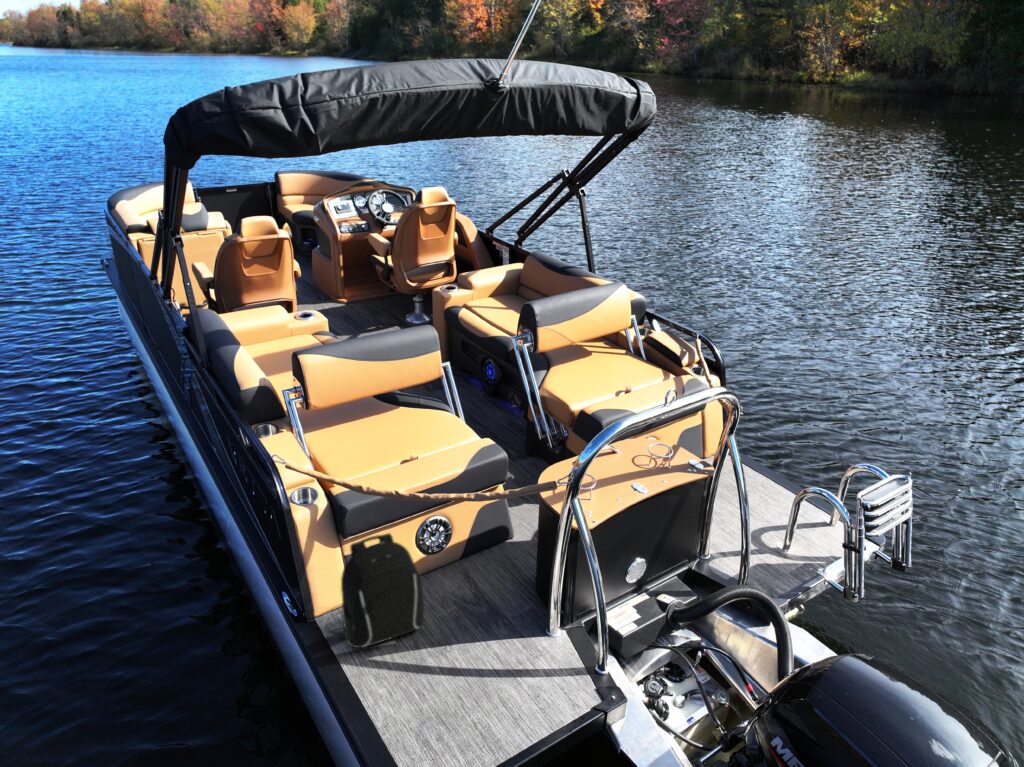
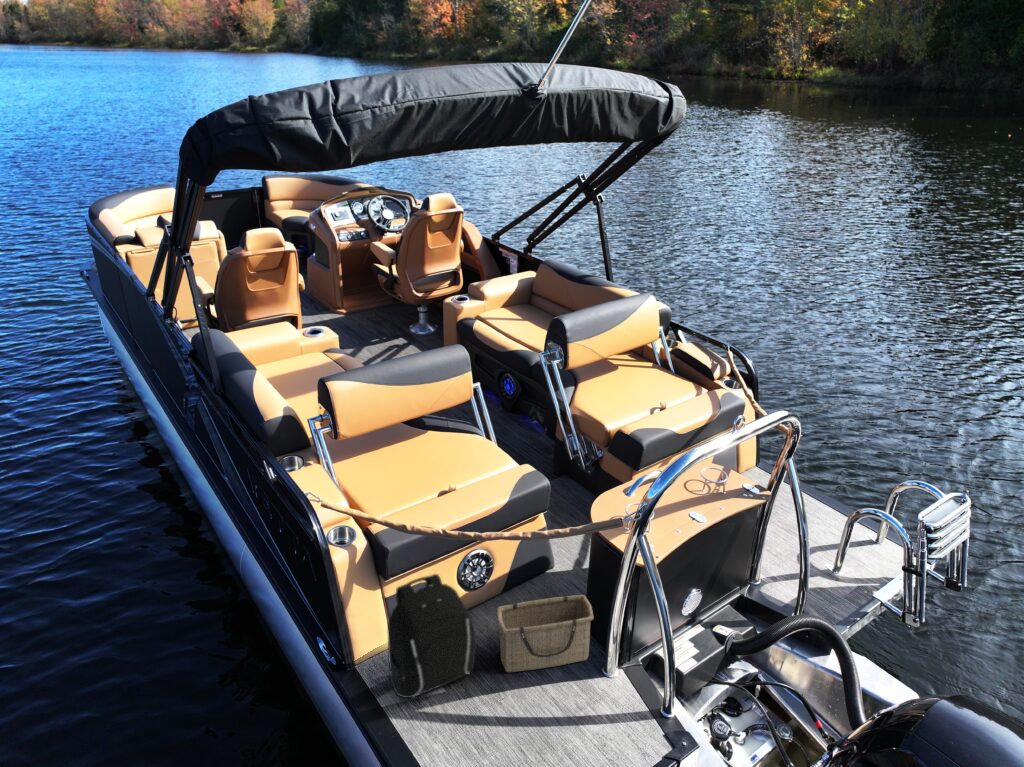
basket: none [446,559,537,629] -> present [497,595,593,672]

